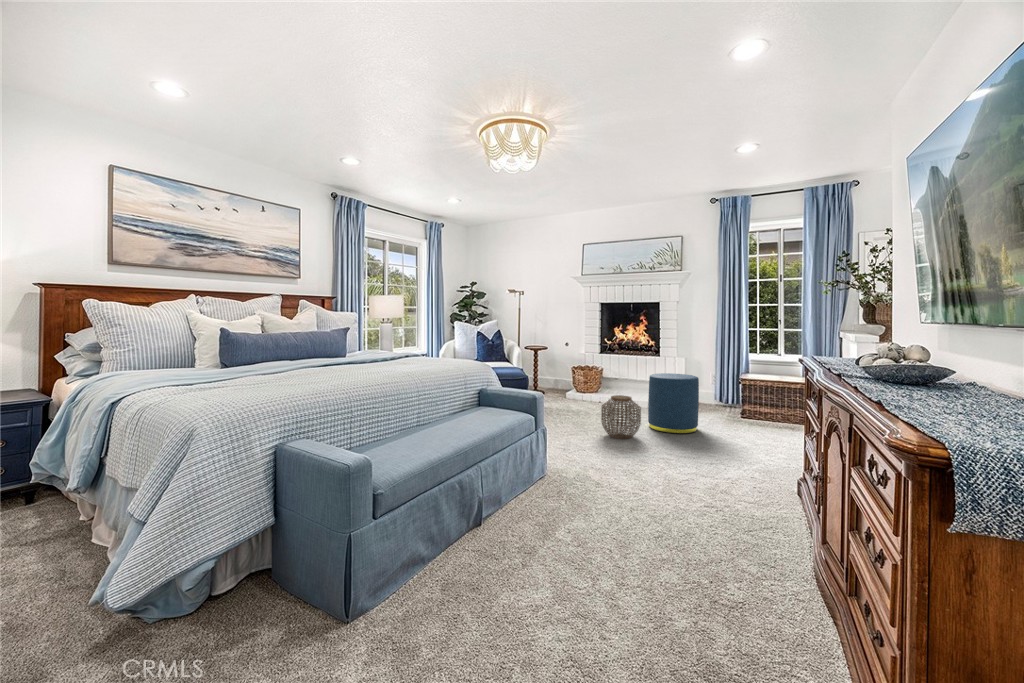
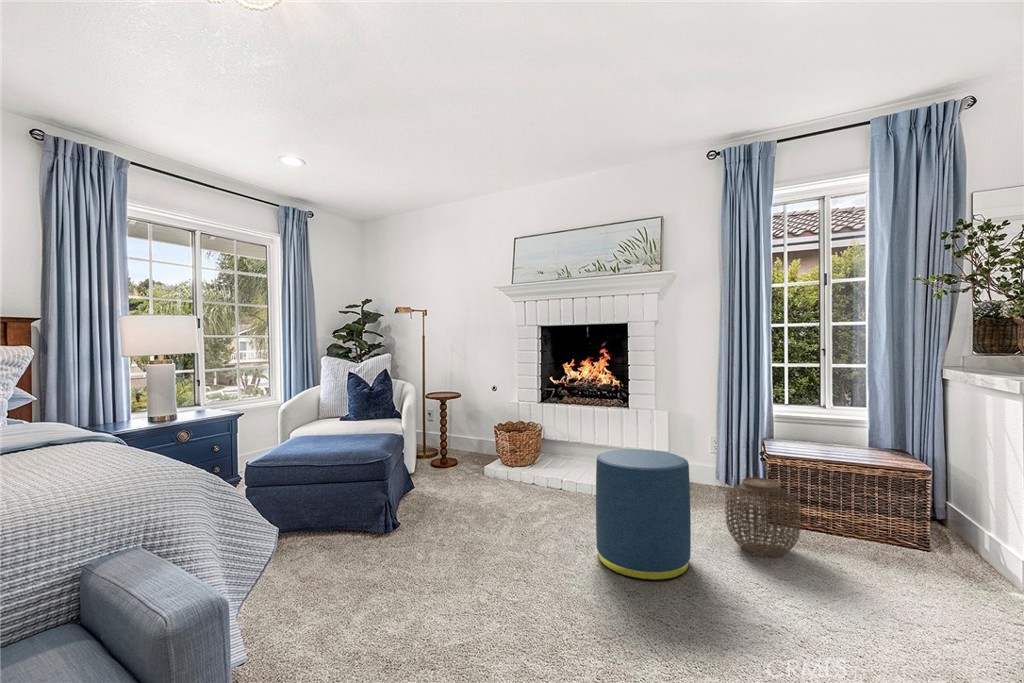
woven basket: present [601,395,641,439] -> present [725,477,800,558]

